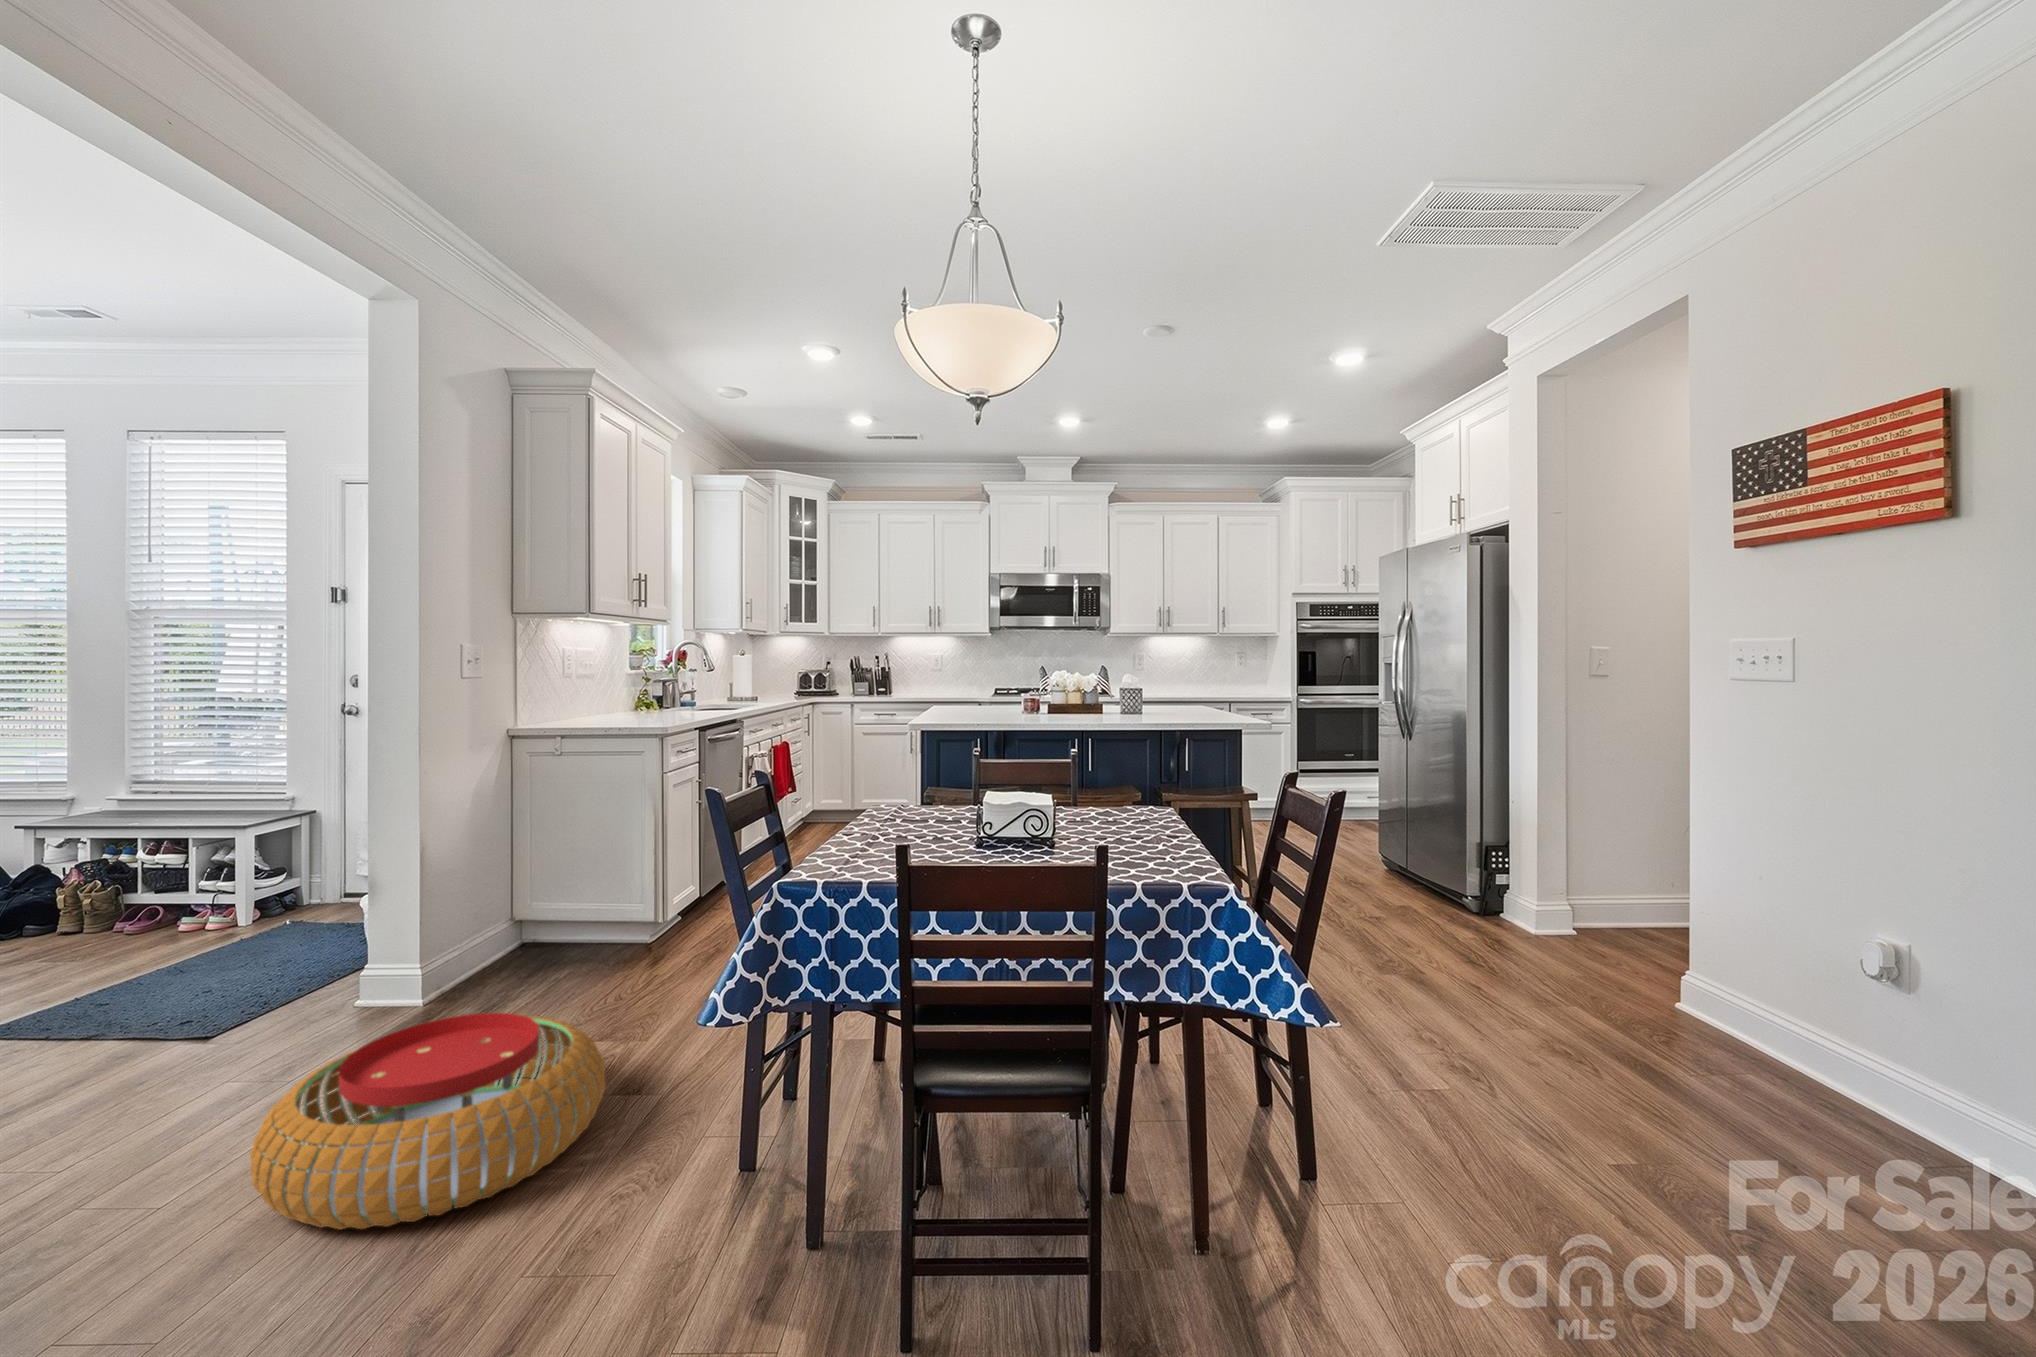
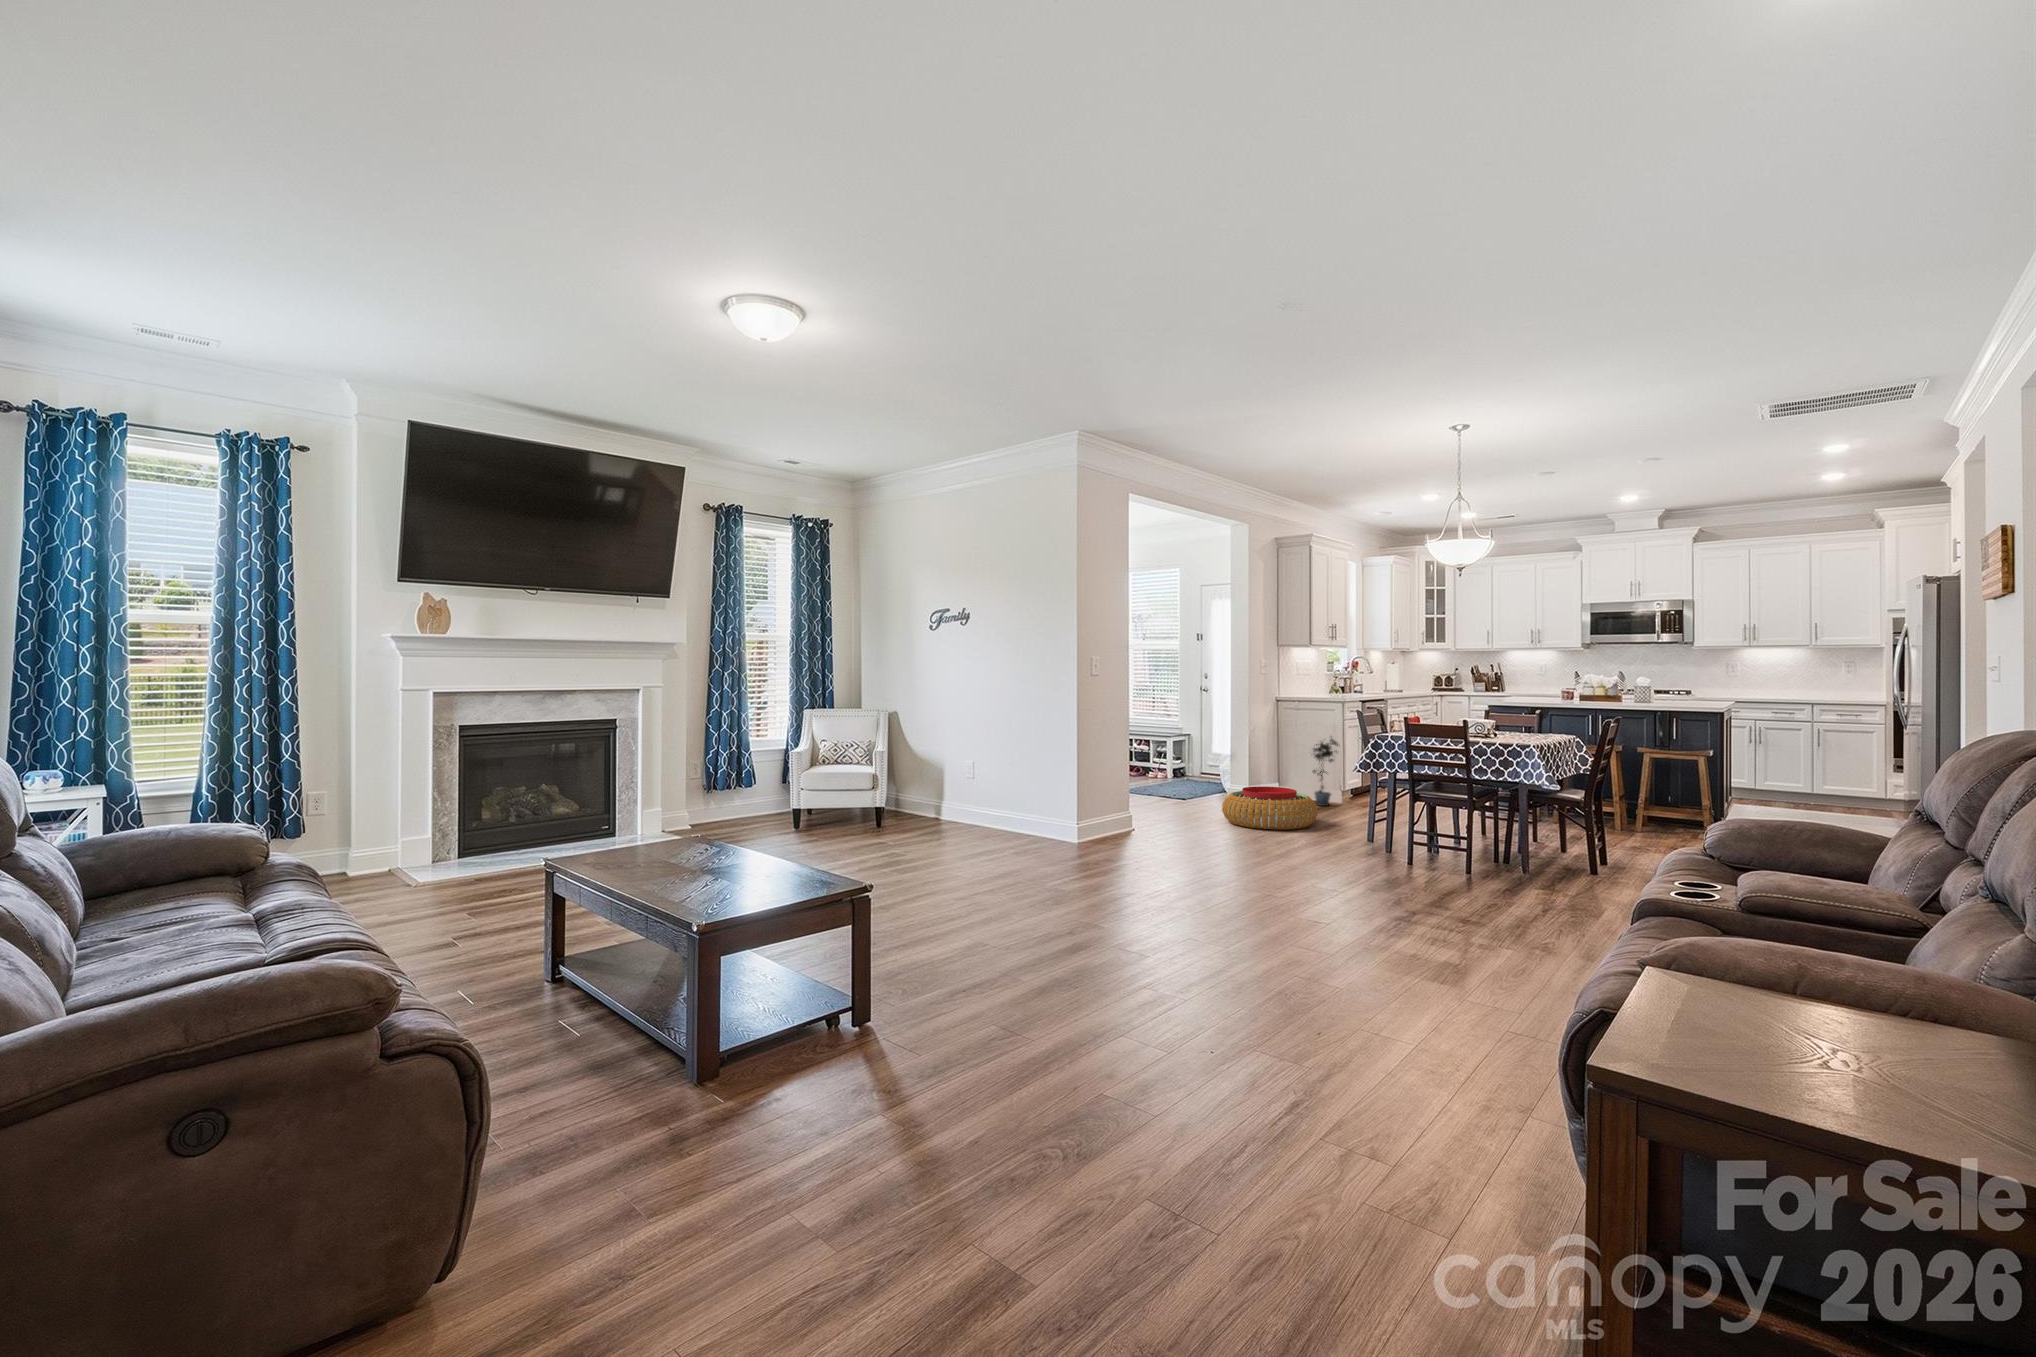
potted plant: none [583,815,660,981] -> present [1313,739,1338,806]

